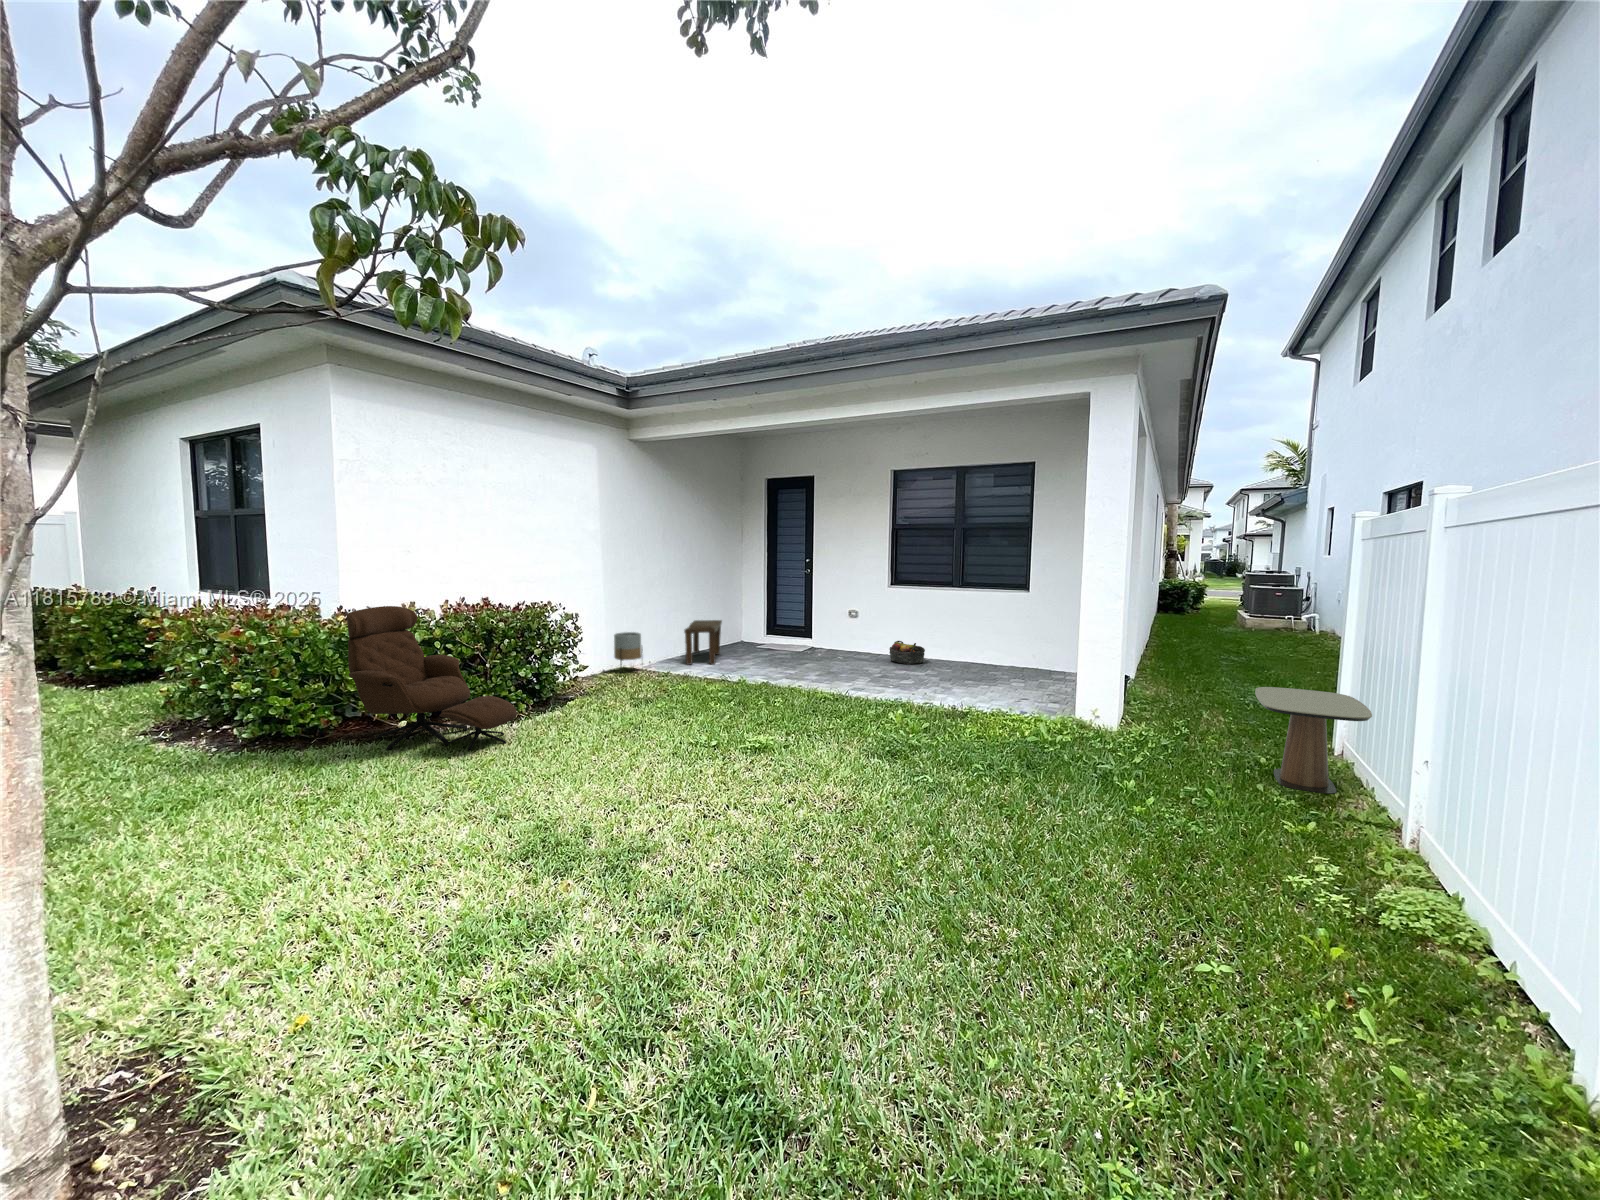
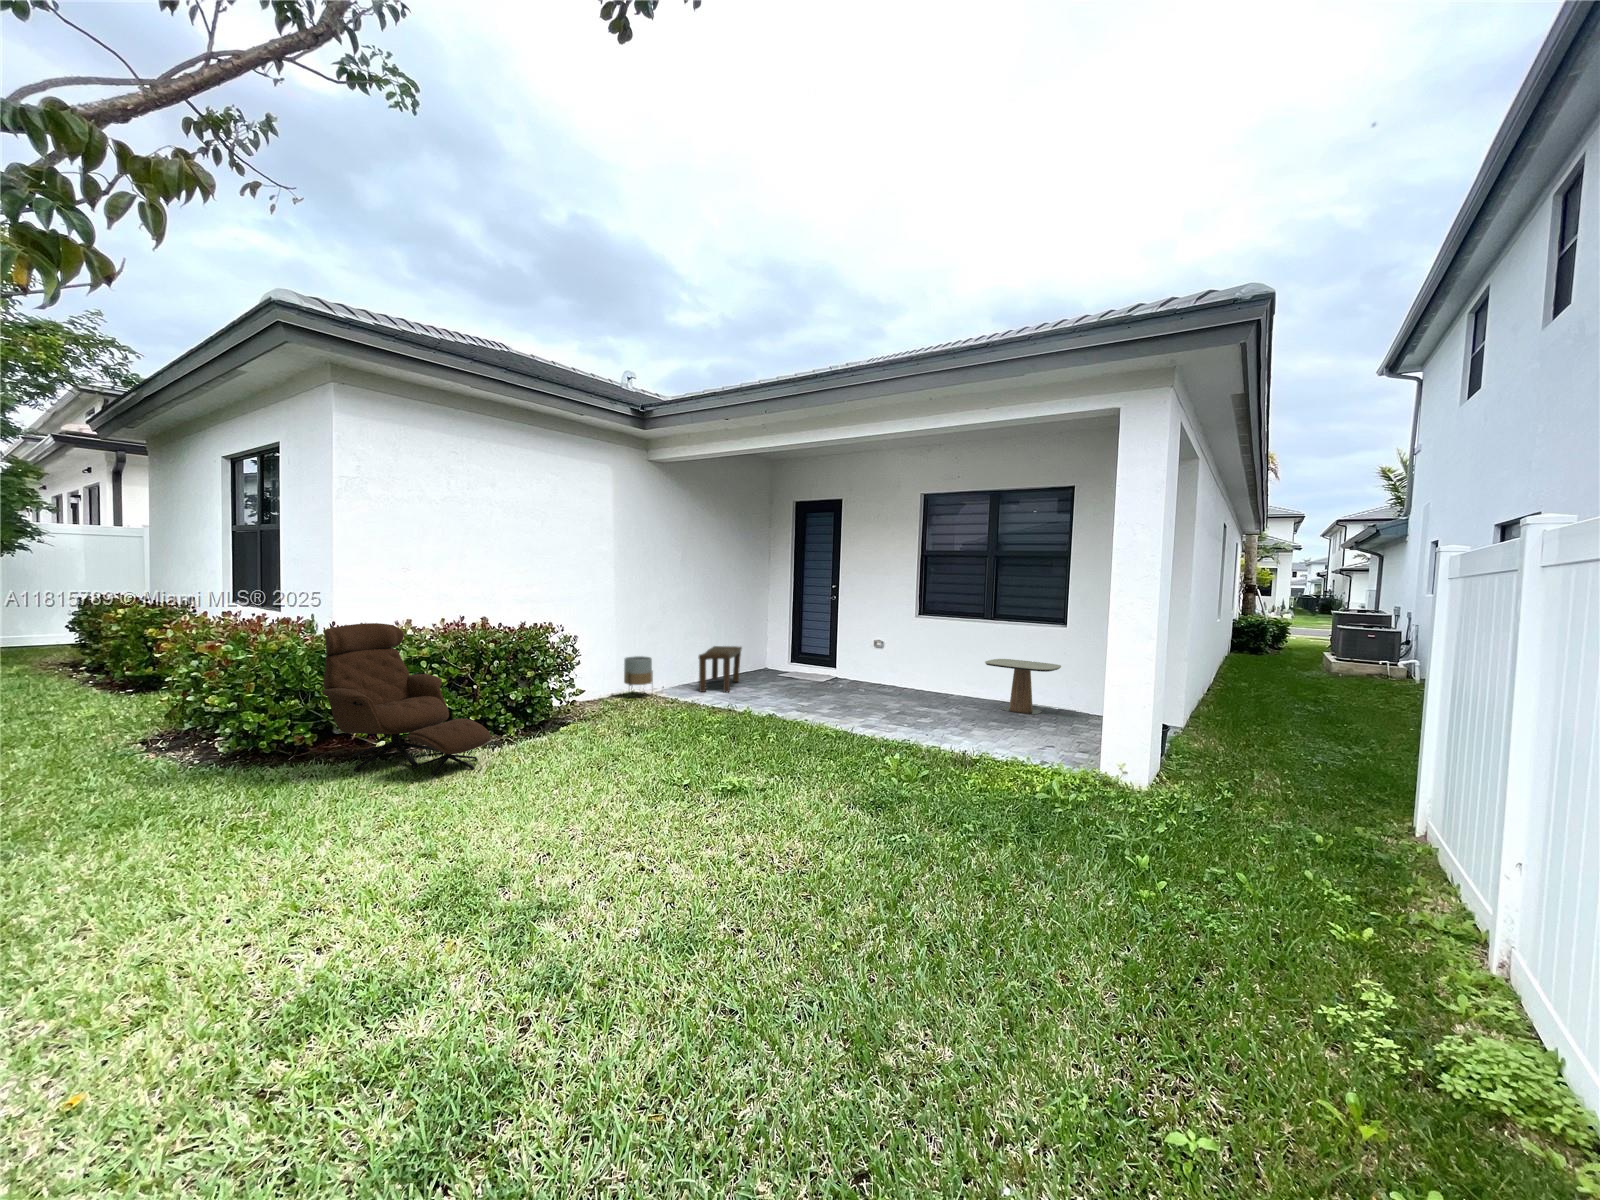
basket: present [889,641,925,664] -> none [914,674,952,700]
side table: present [1255,687,1372,794] -> present [985,659,1061,715]

